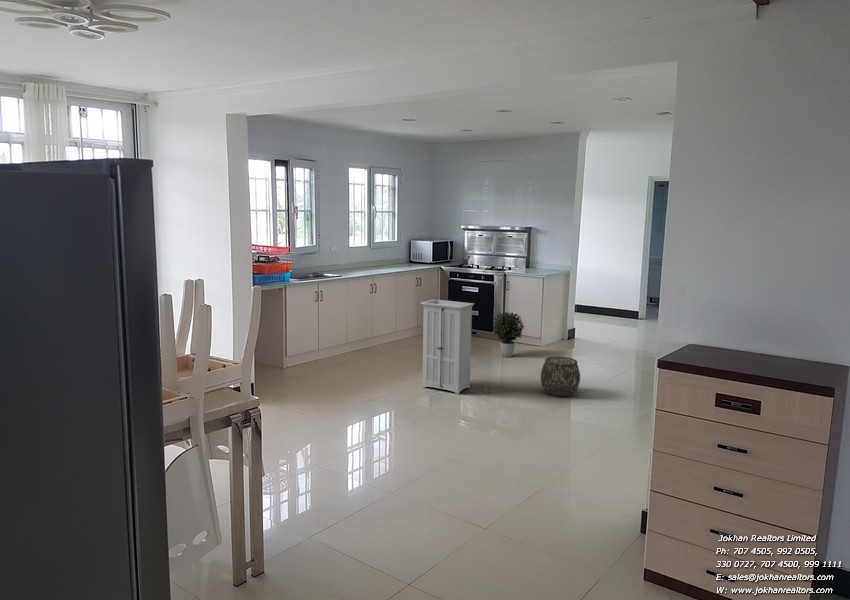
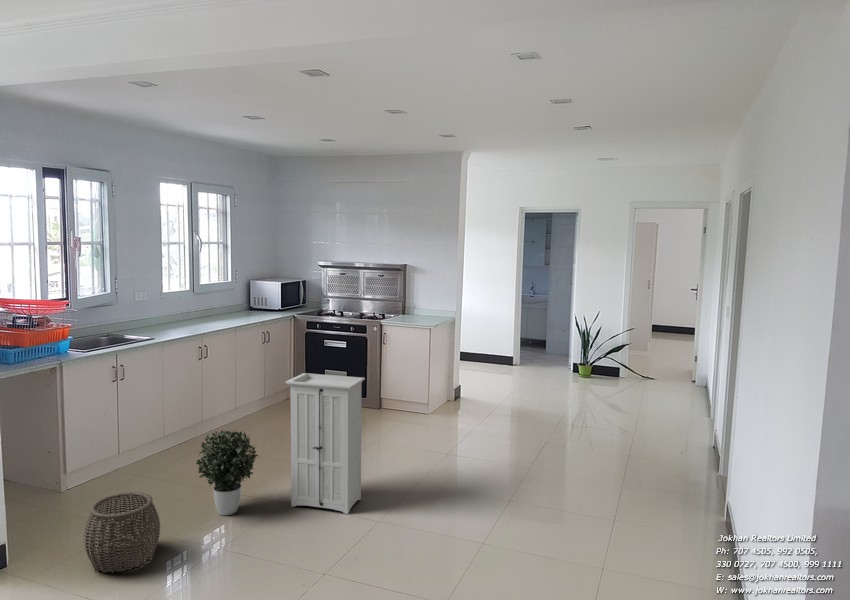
potted plant: present [493,312,524,357] -> present [196,430,258,515]
woven basket: present [541,356,580,397] -> present [83,492,160,573]

